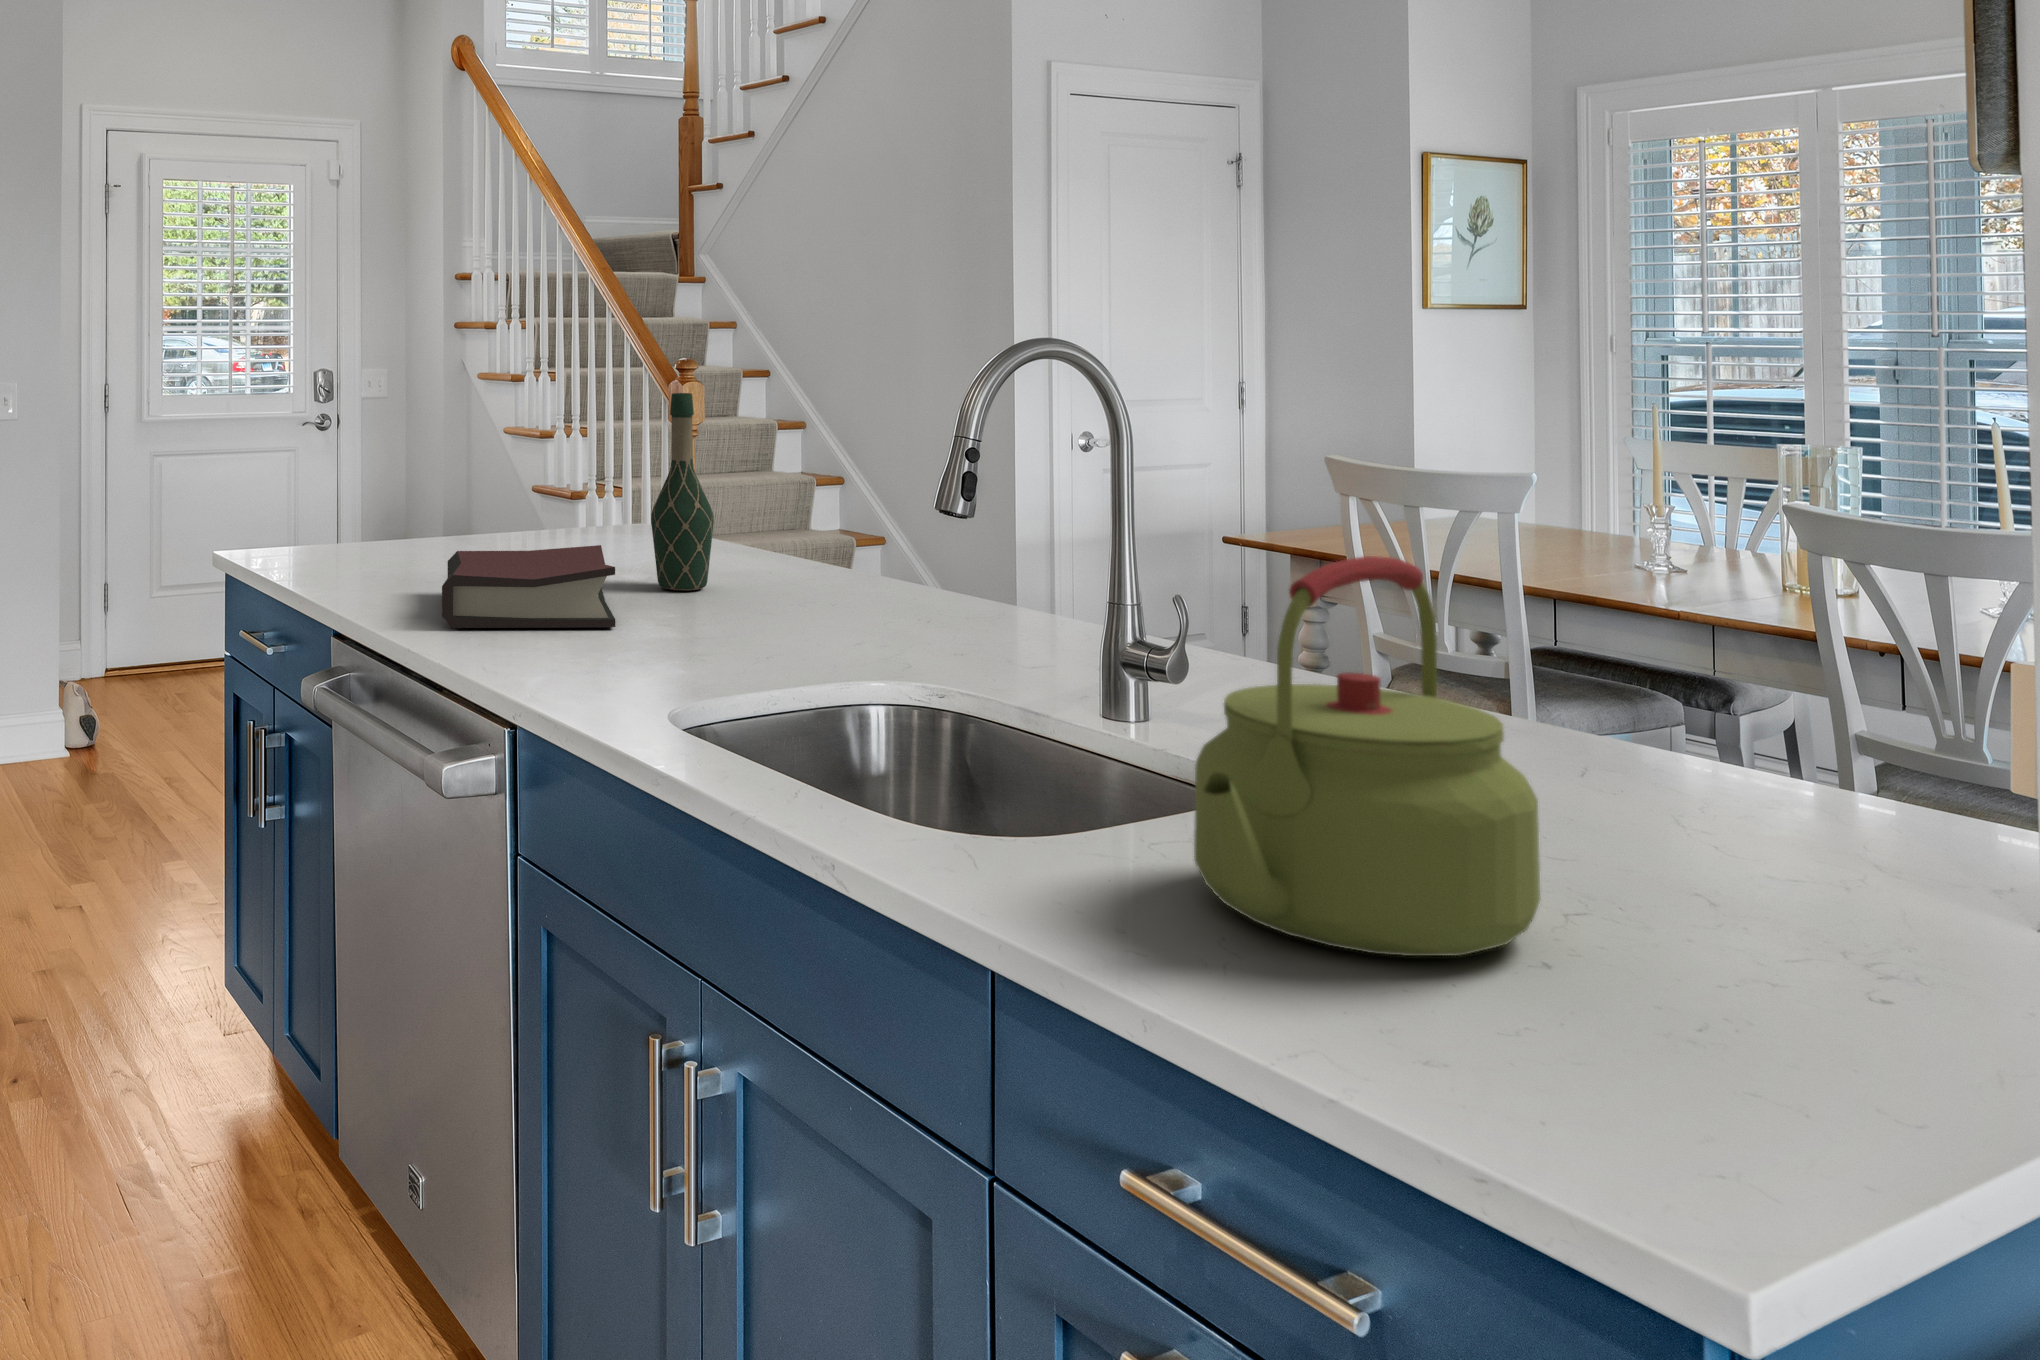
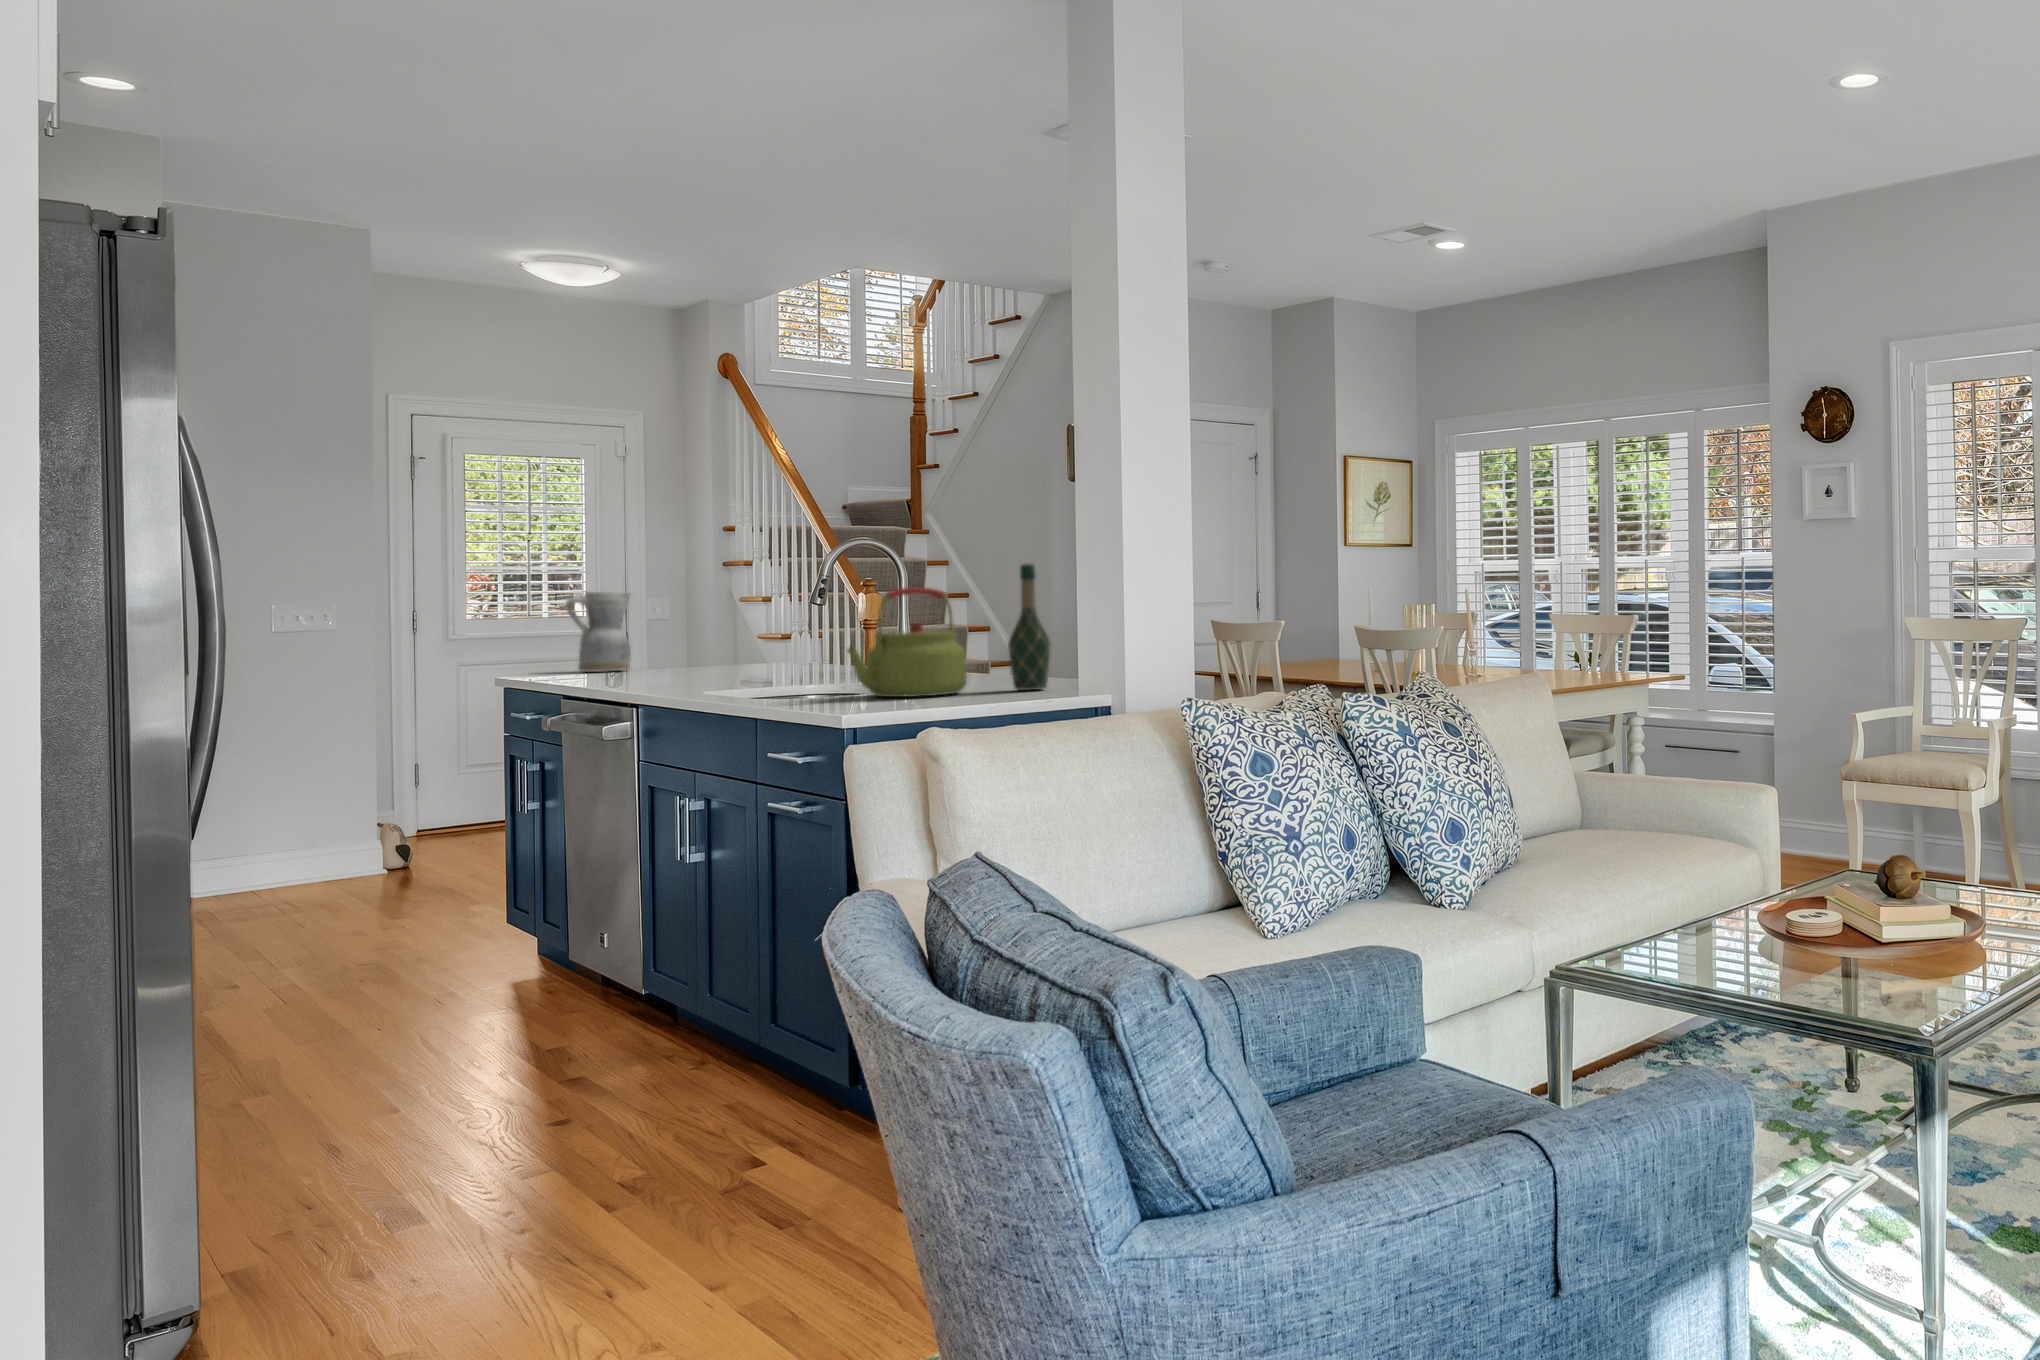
wine bottle: present [651,393,714,590] -> present [1008,564,1051,690]
ceramic pitcher: none [301,414,400,563] -> present [566,592,631,672]
hardback book: present [442,545,615,628] -> none [638,648,742,680]

